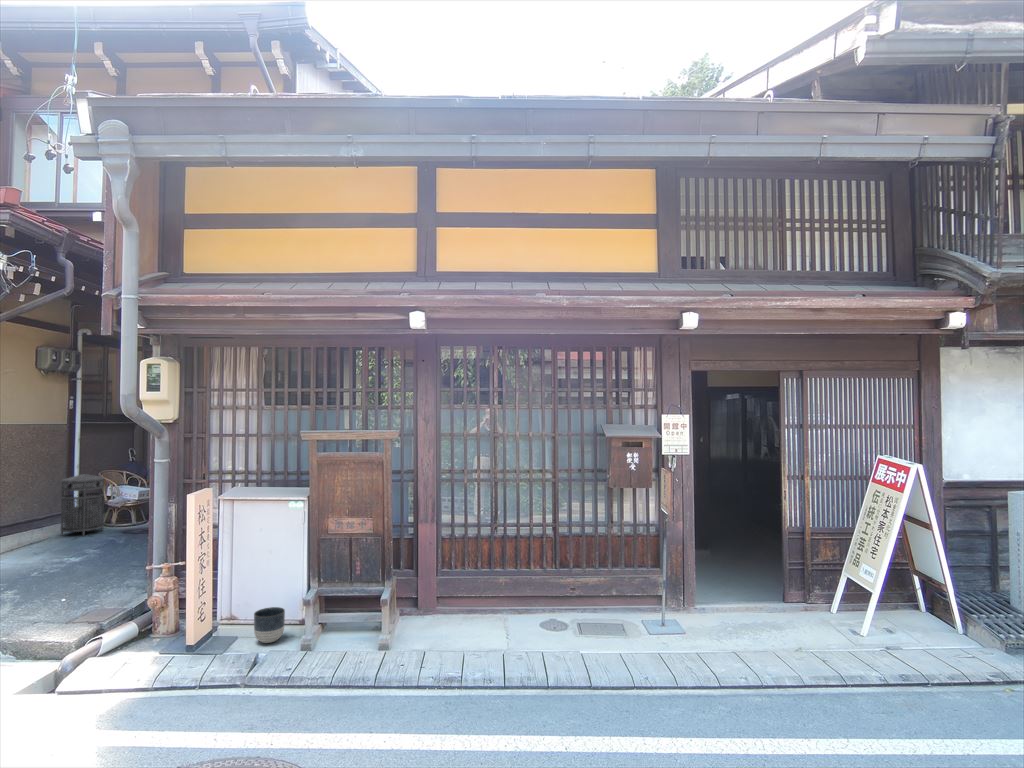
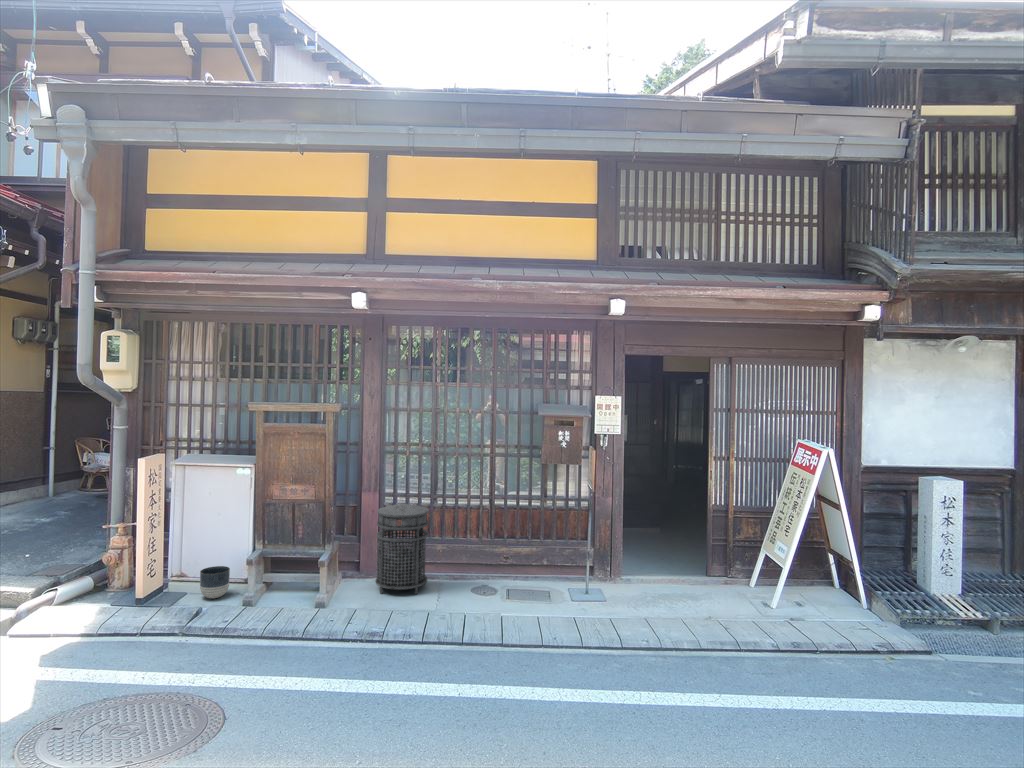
trash can: present [60,474,104,536] -> present [376,503,429,594]

